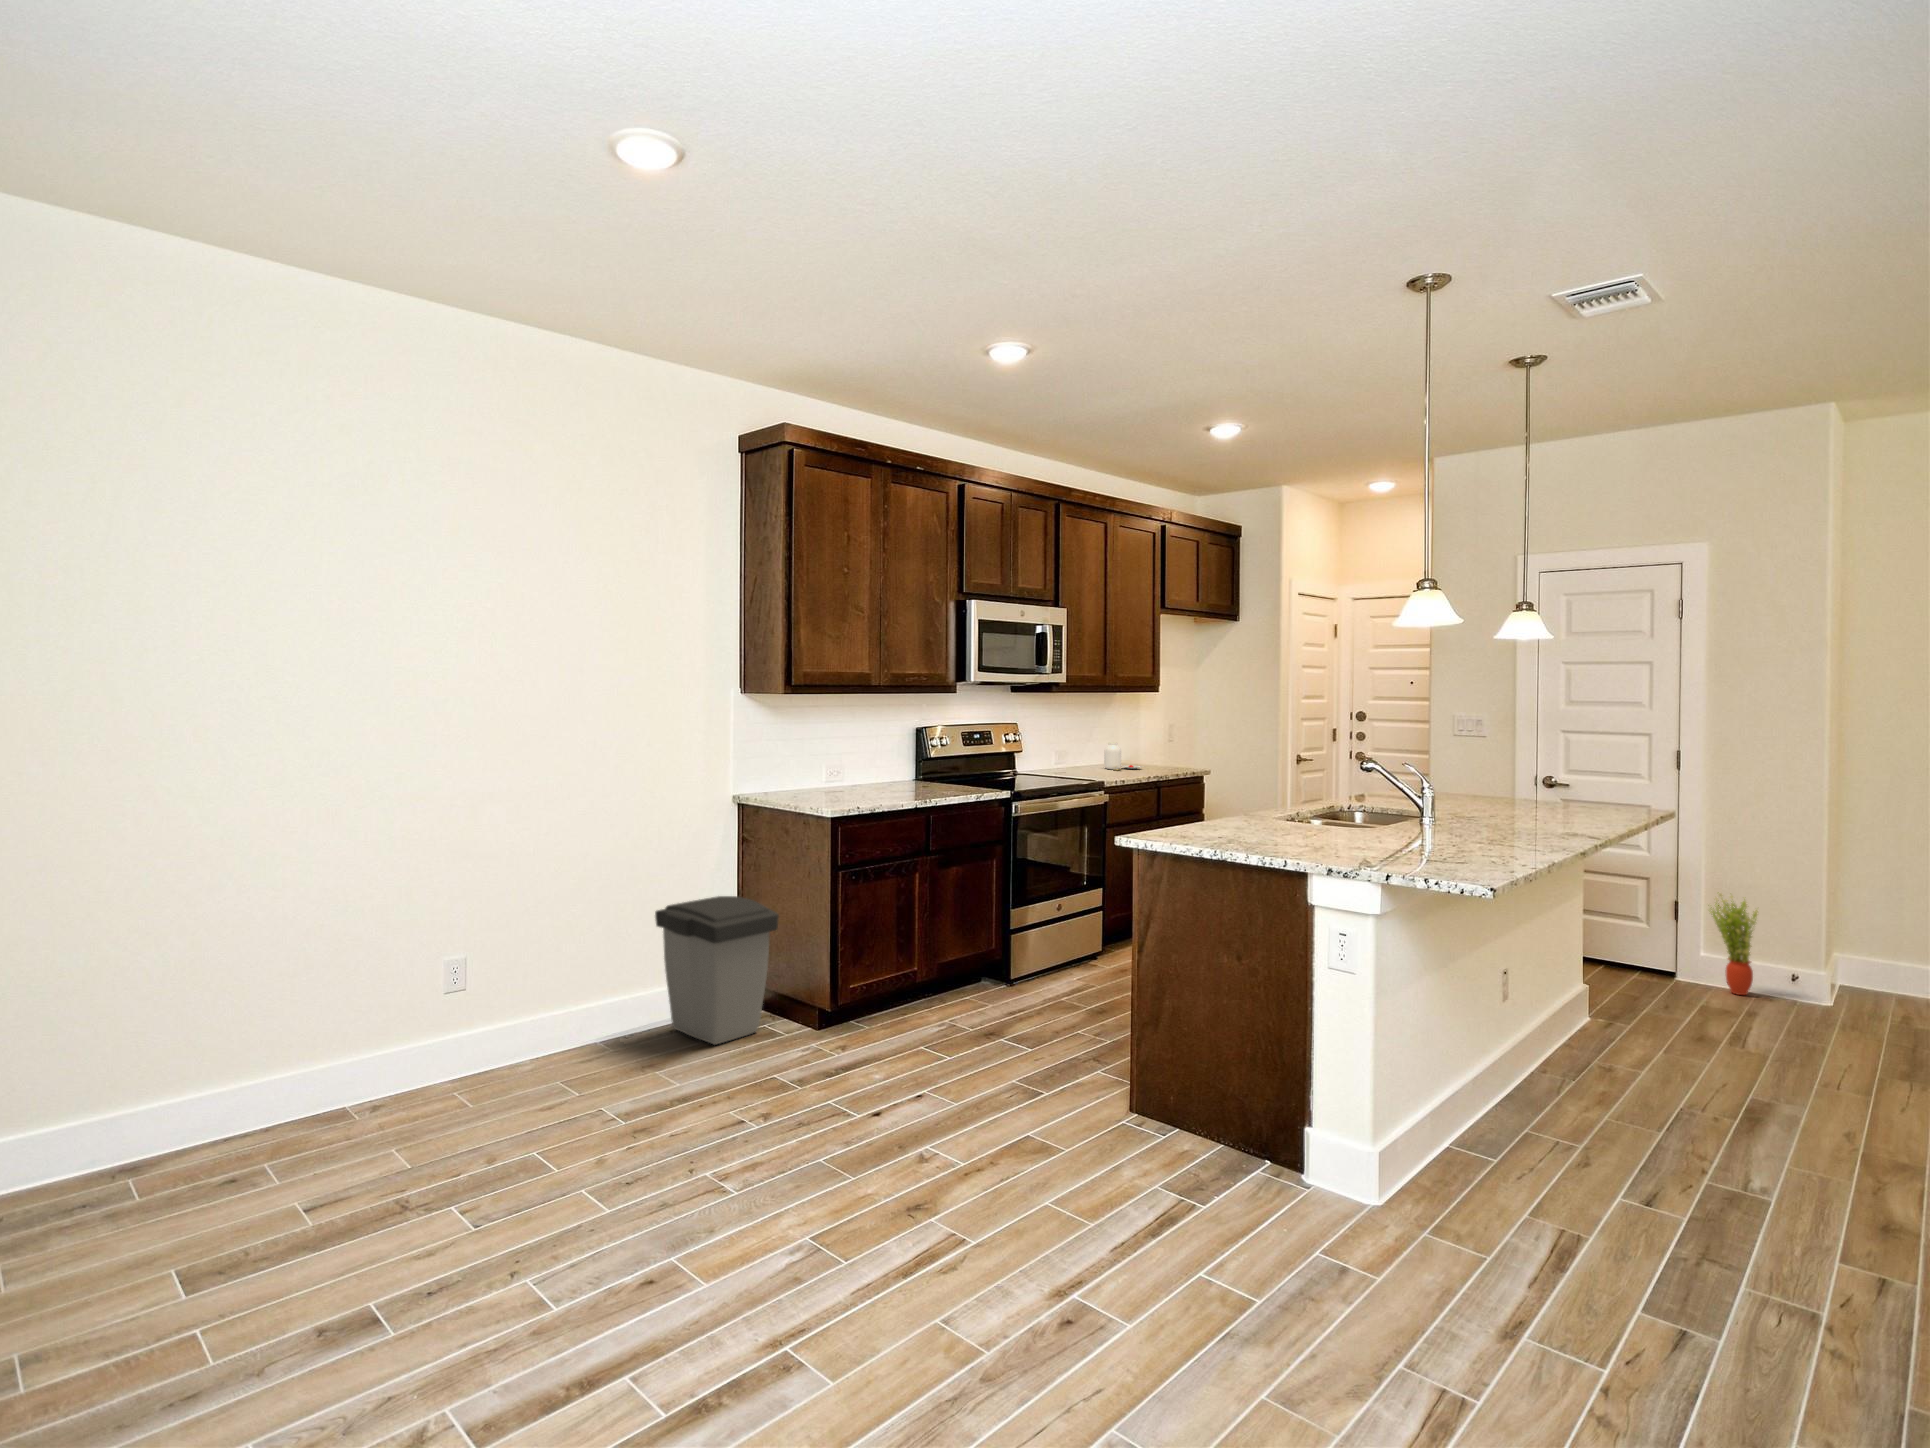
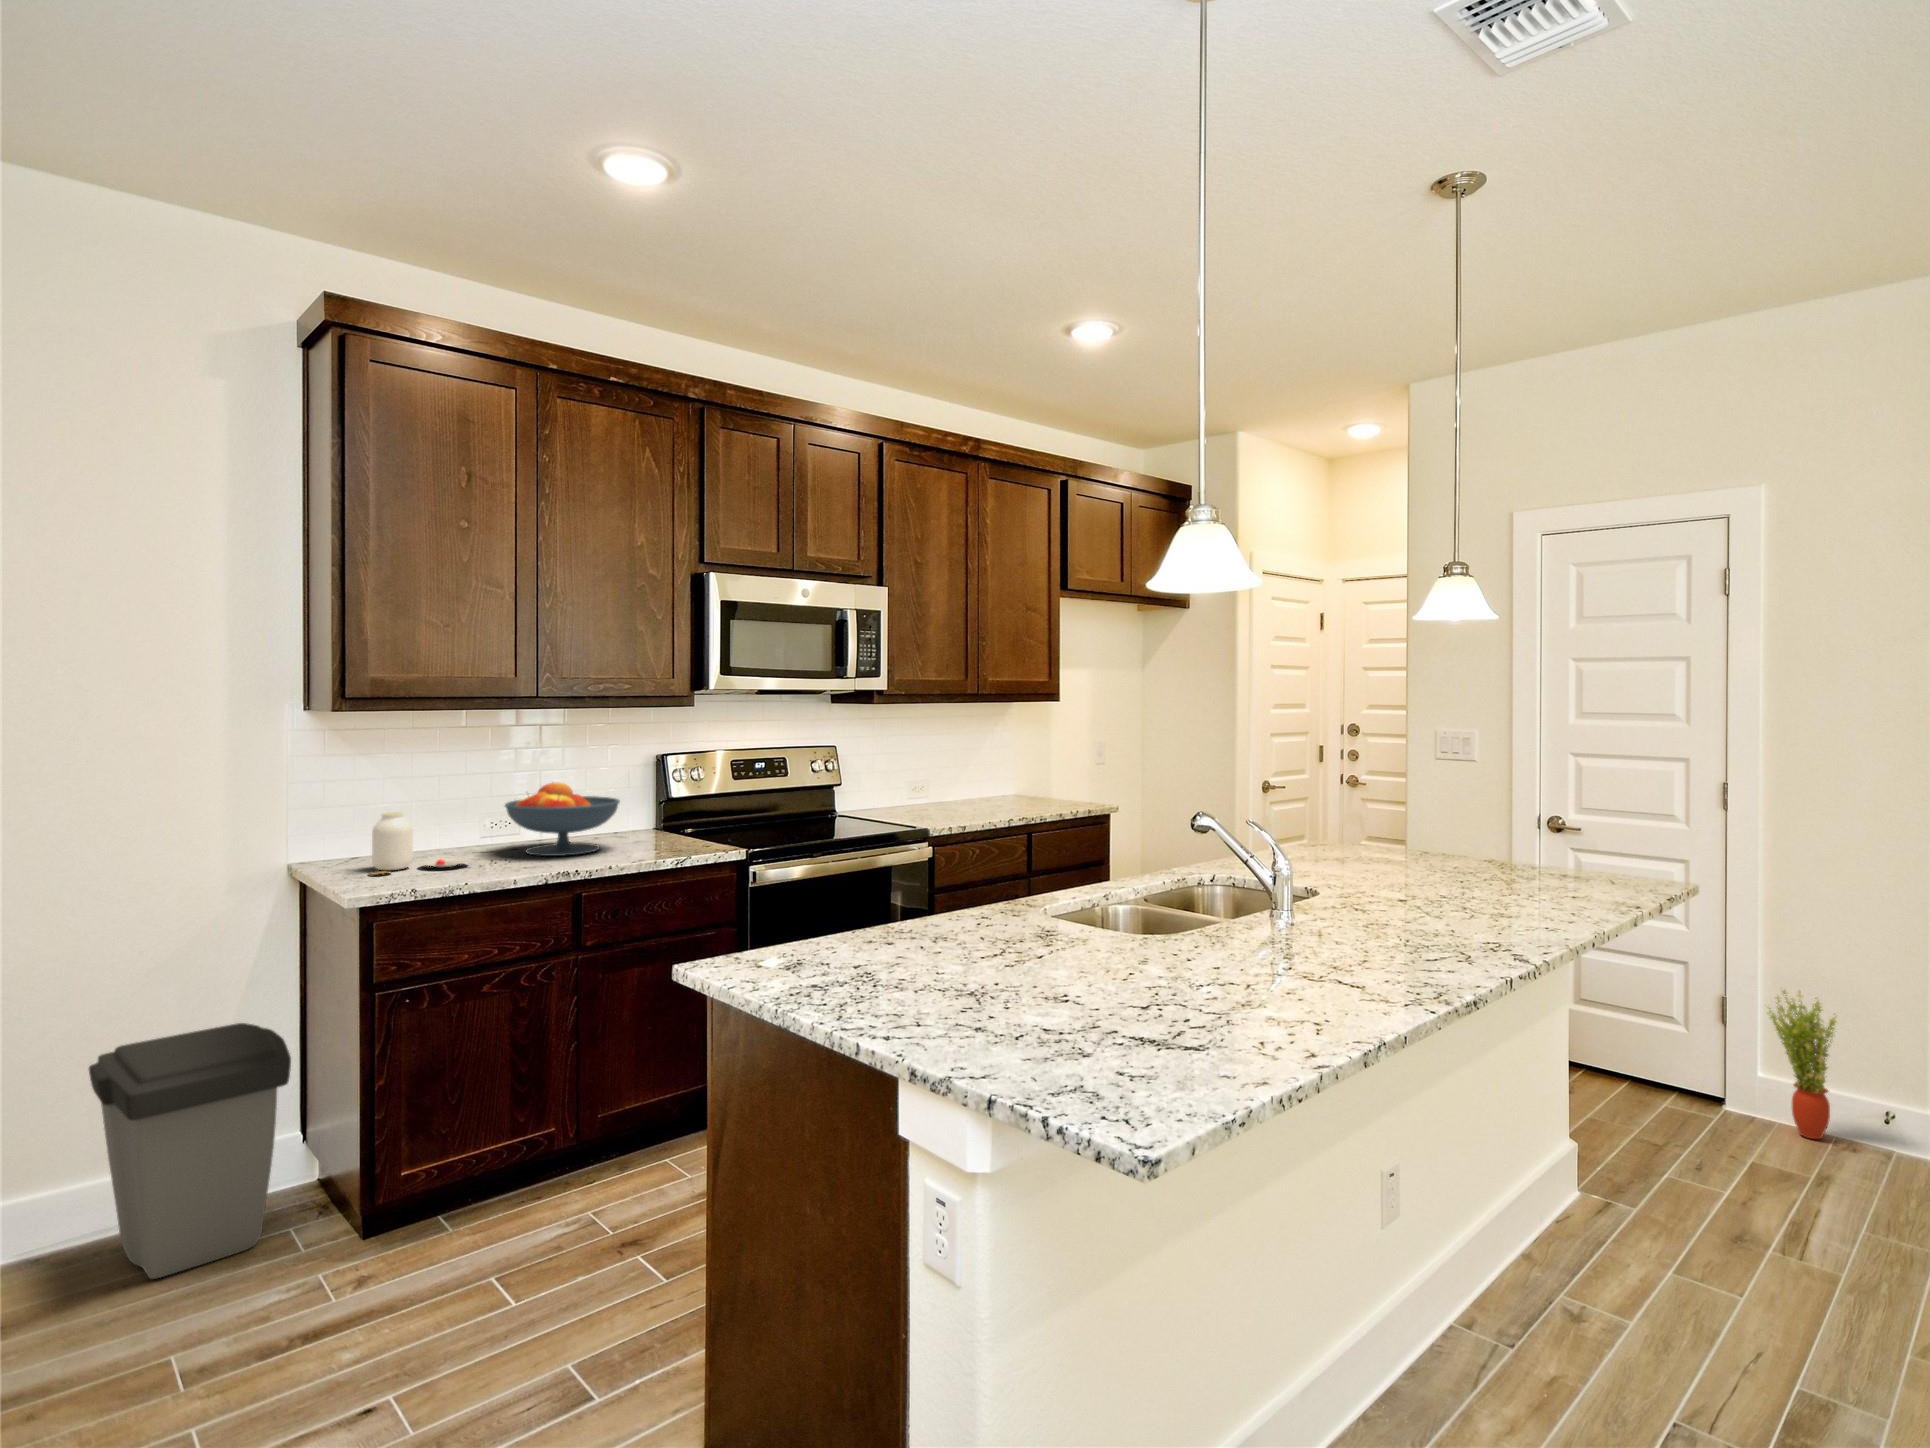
jar: present [1104,743,1142,771] -> present [370,812,470,875]
fruit bowl: none [855,744,927,792] -> present [505,782,620,856]

